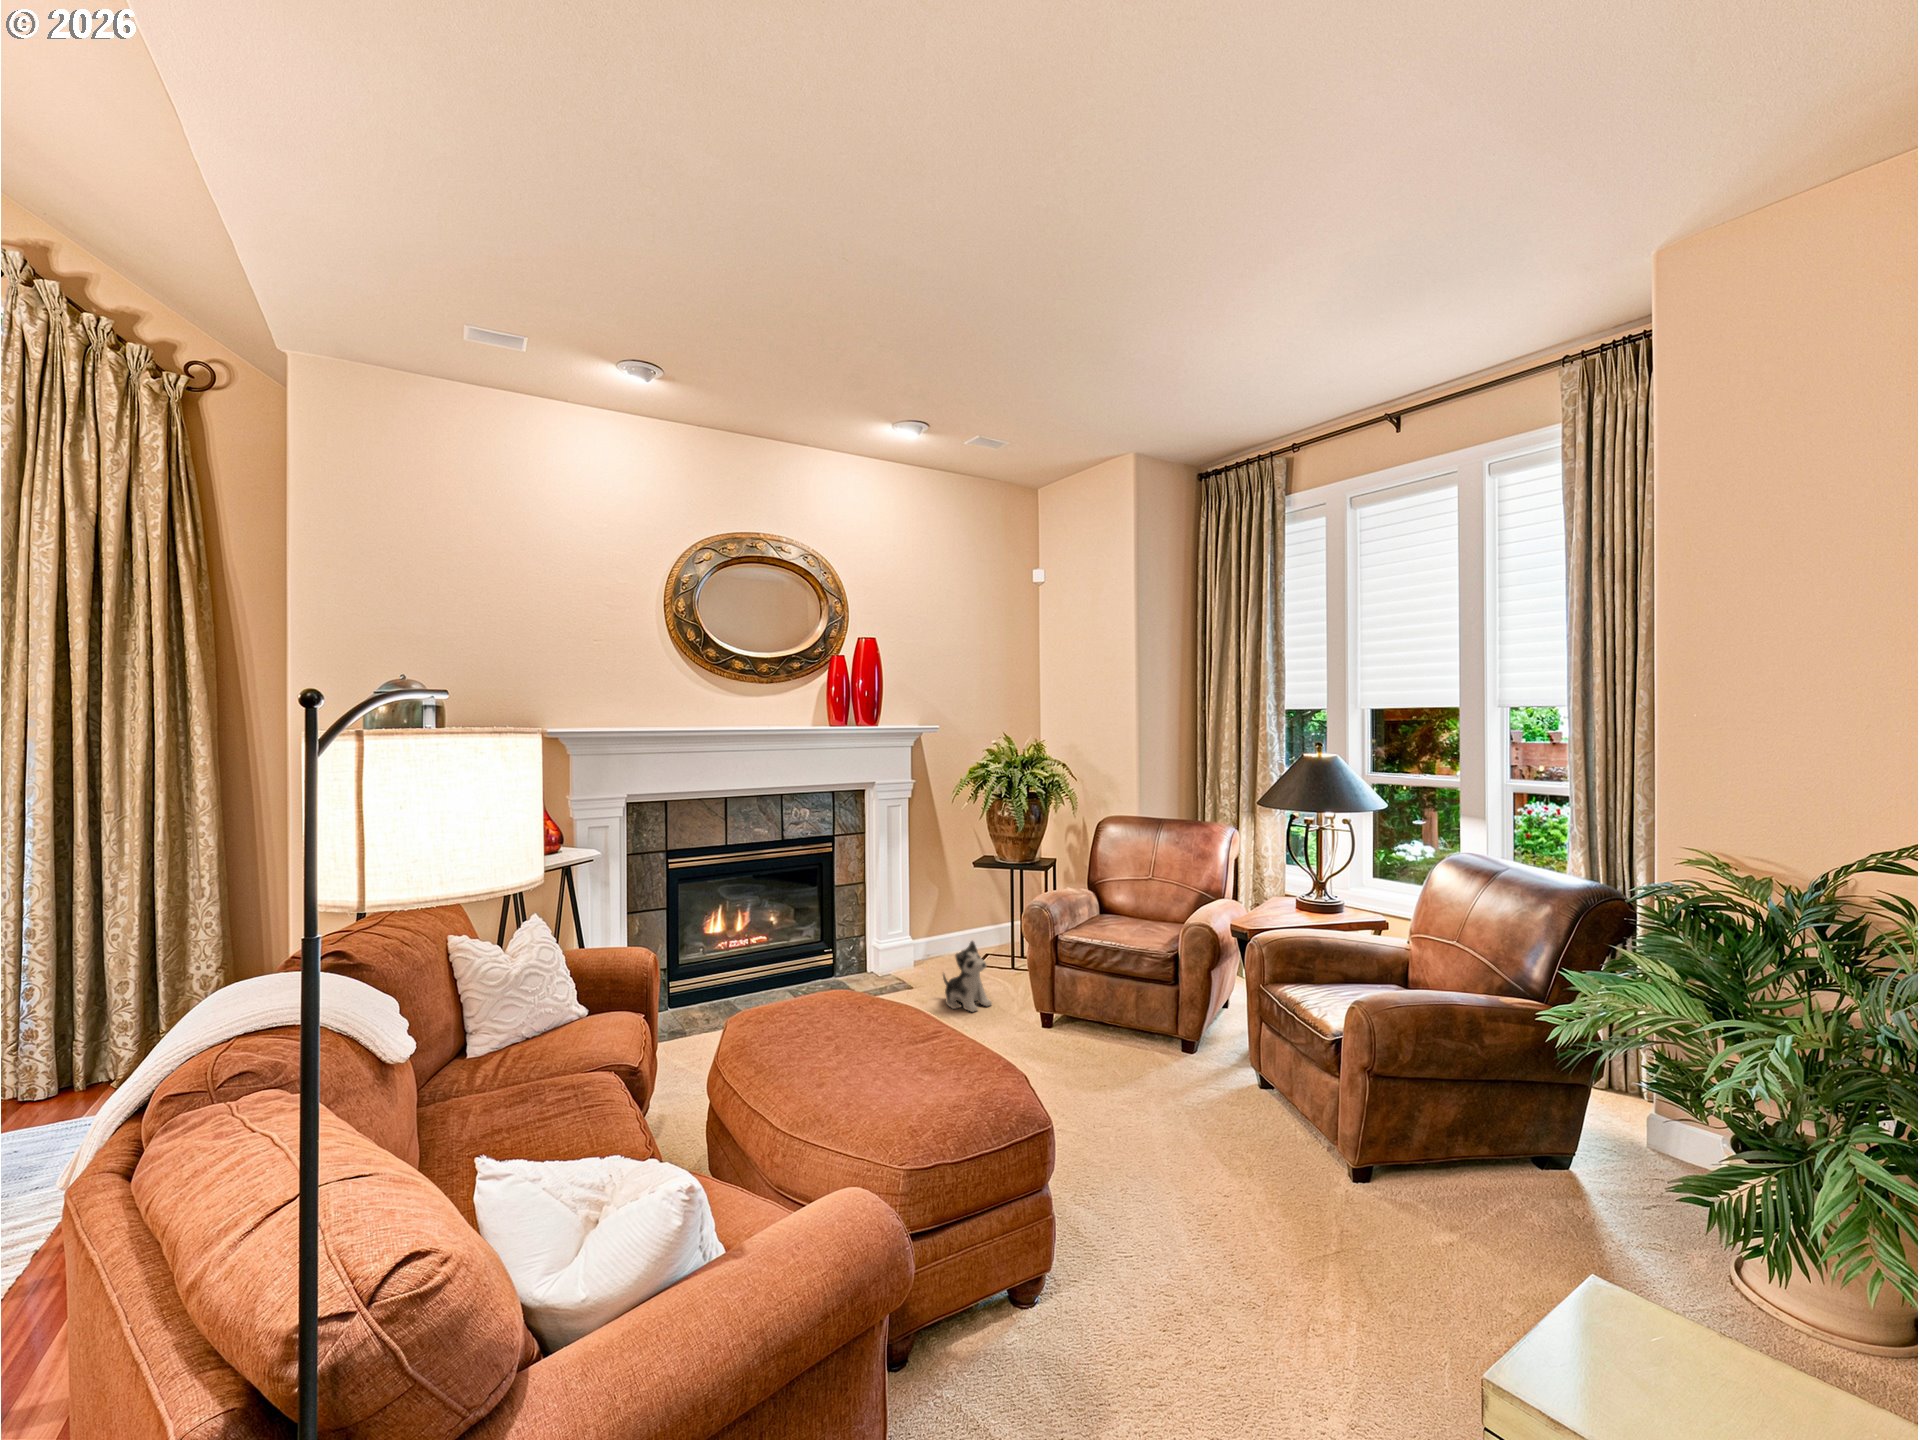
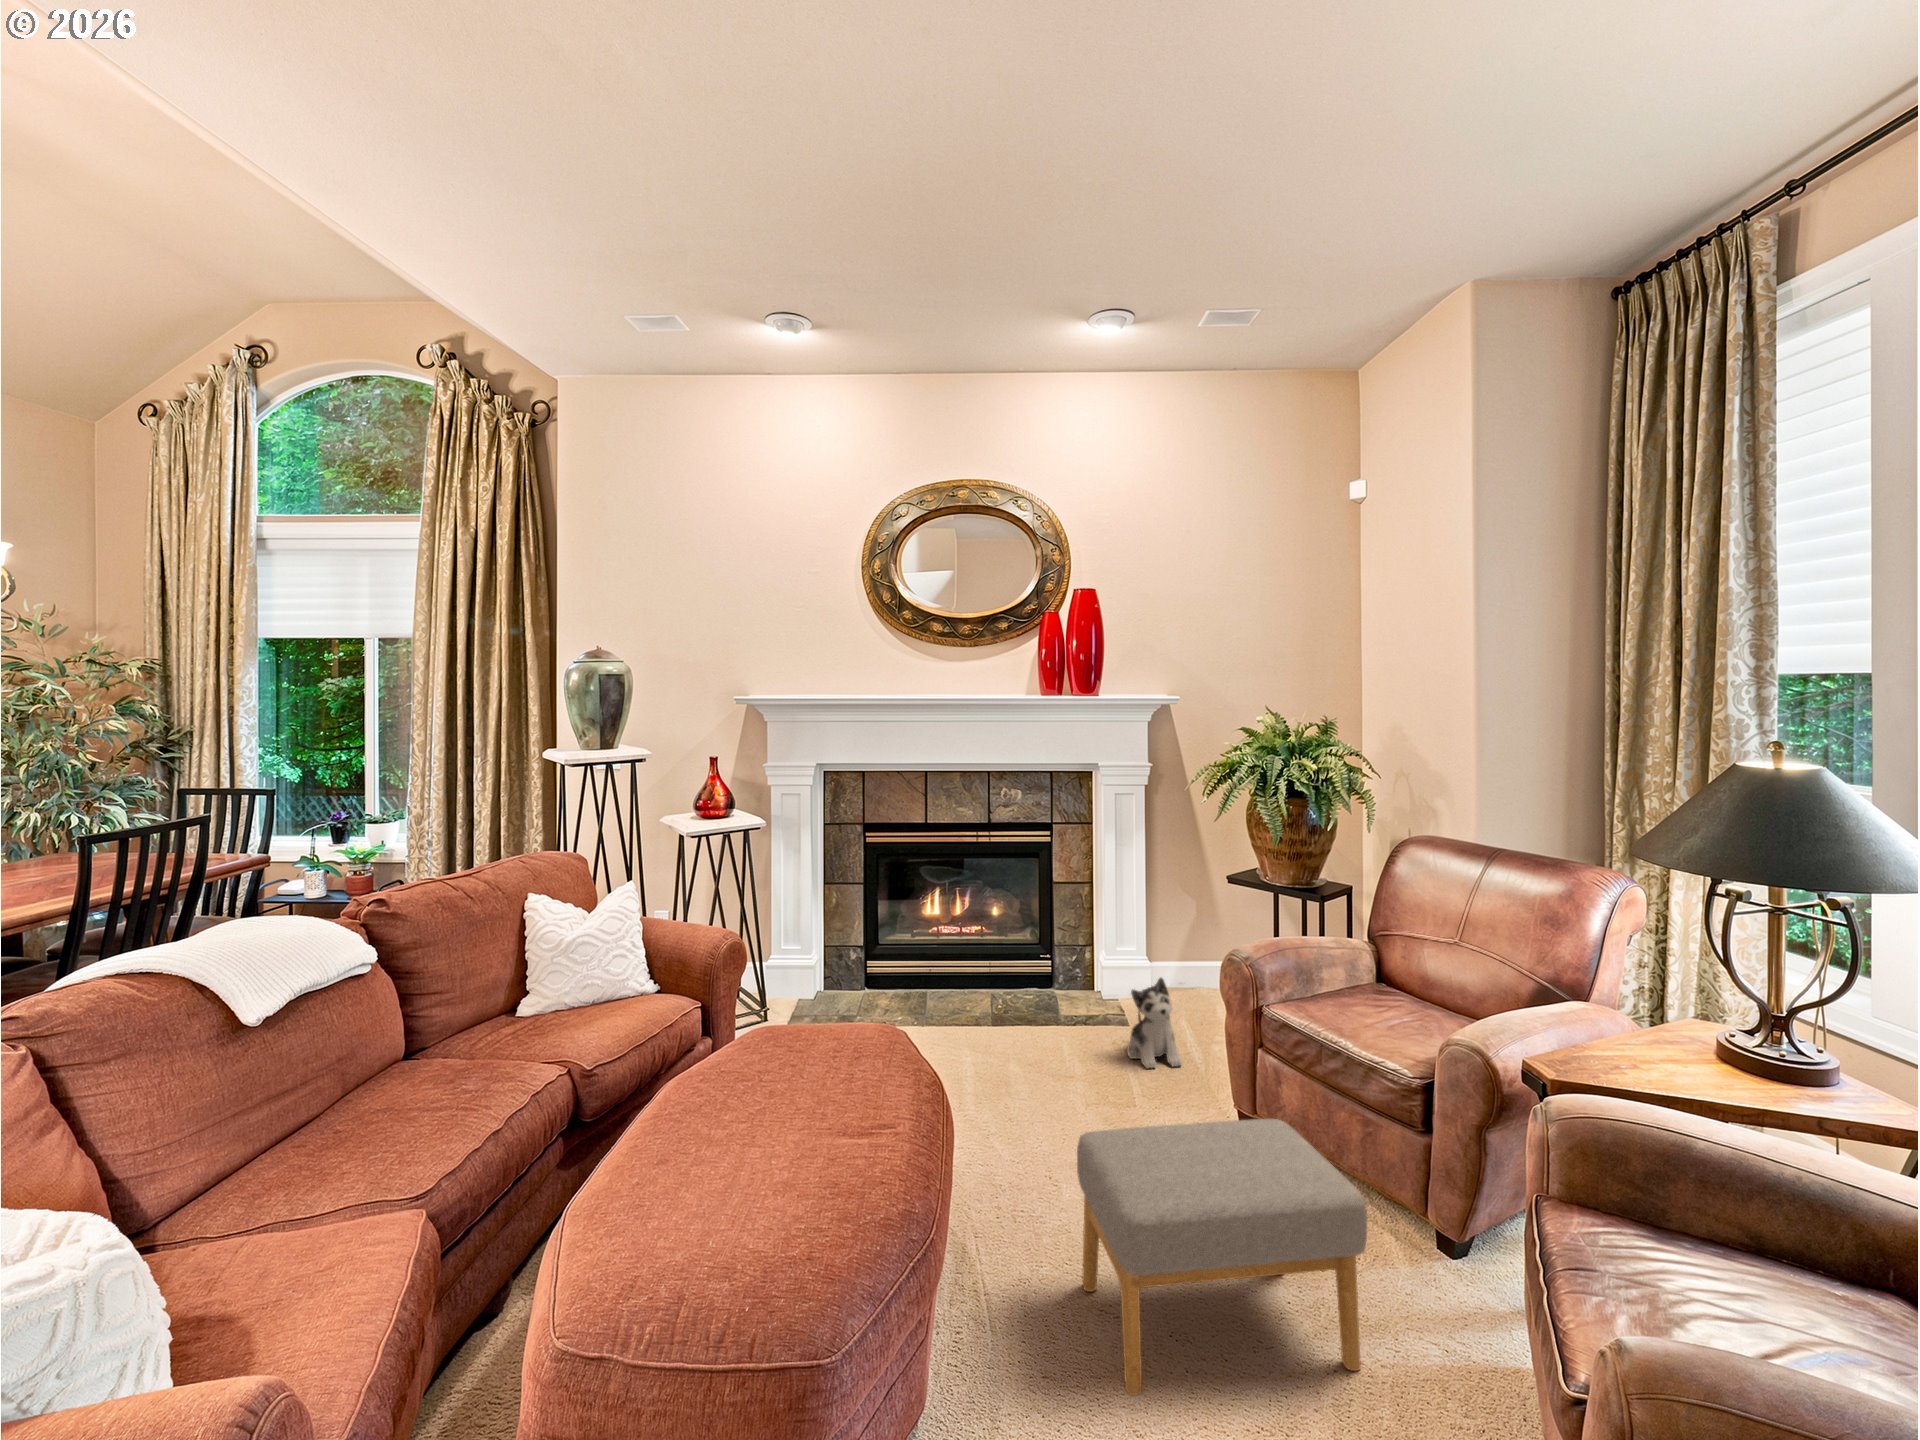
footstool: none [1105,998,1282,1191] -> present [1077,1119,1367,1396]

